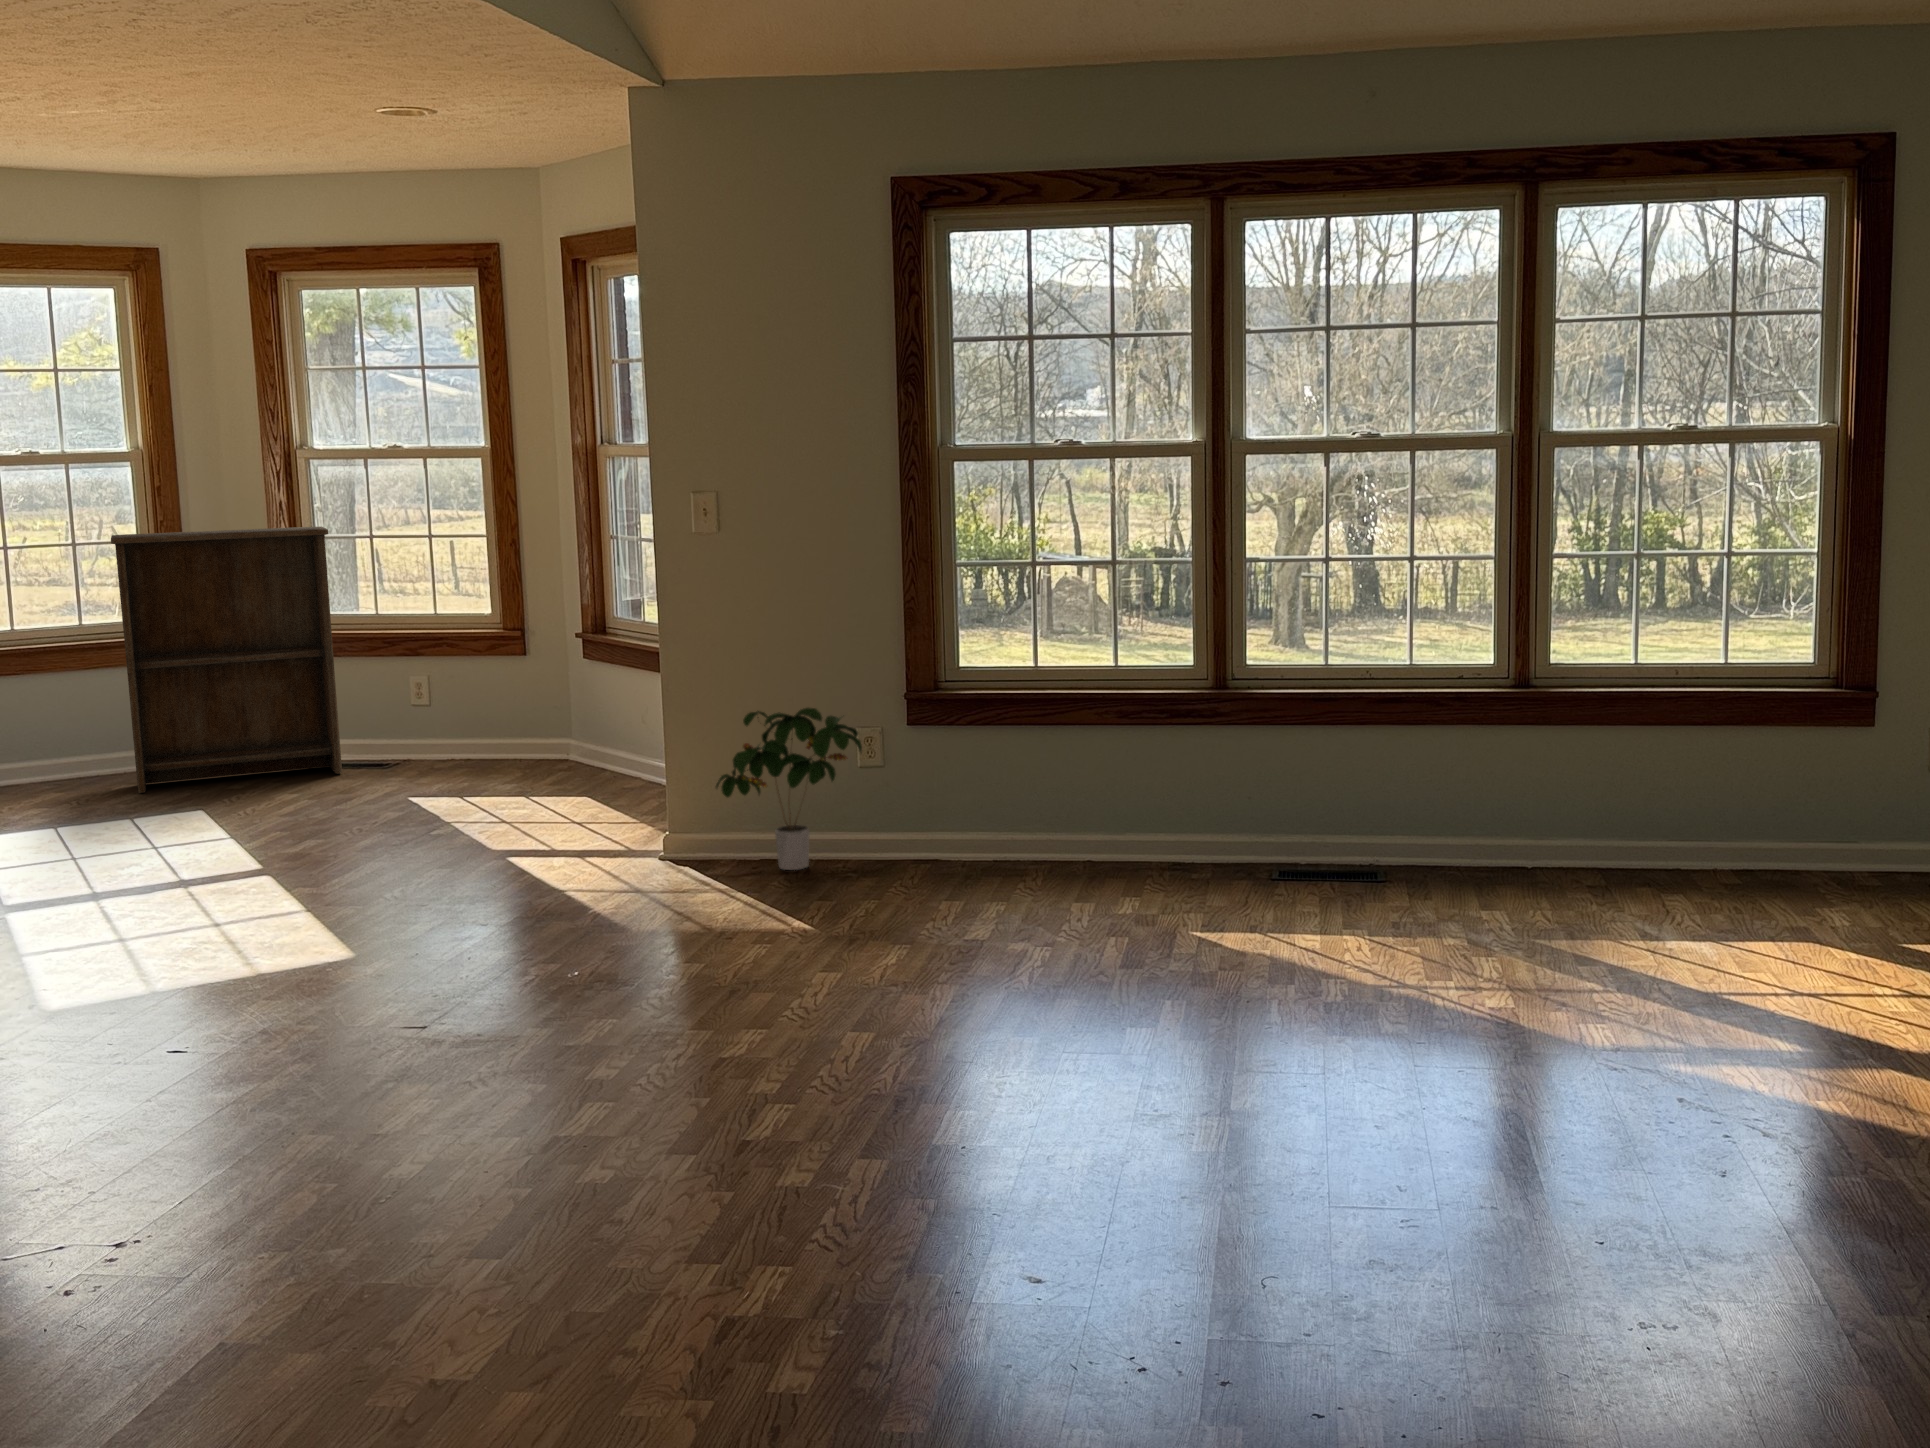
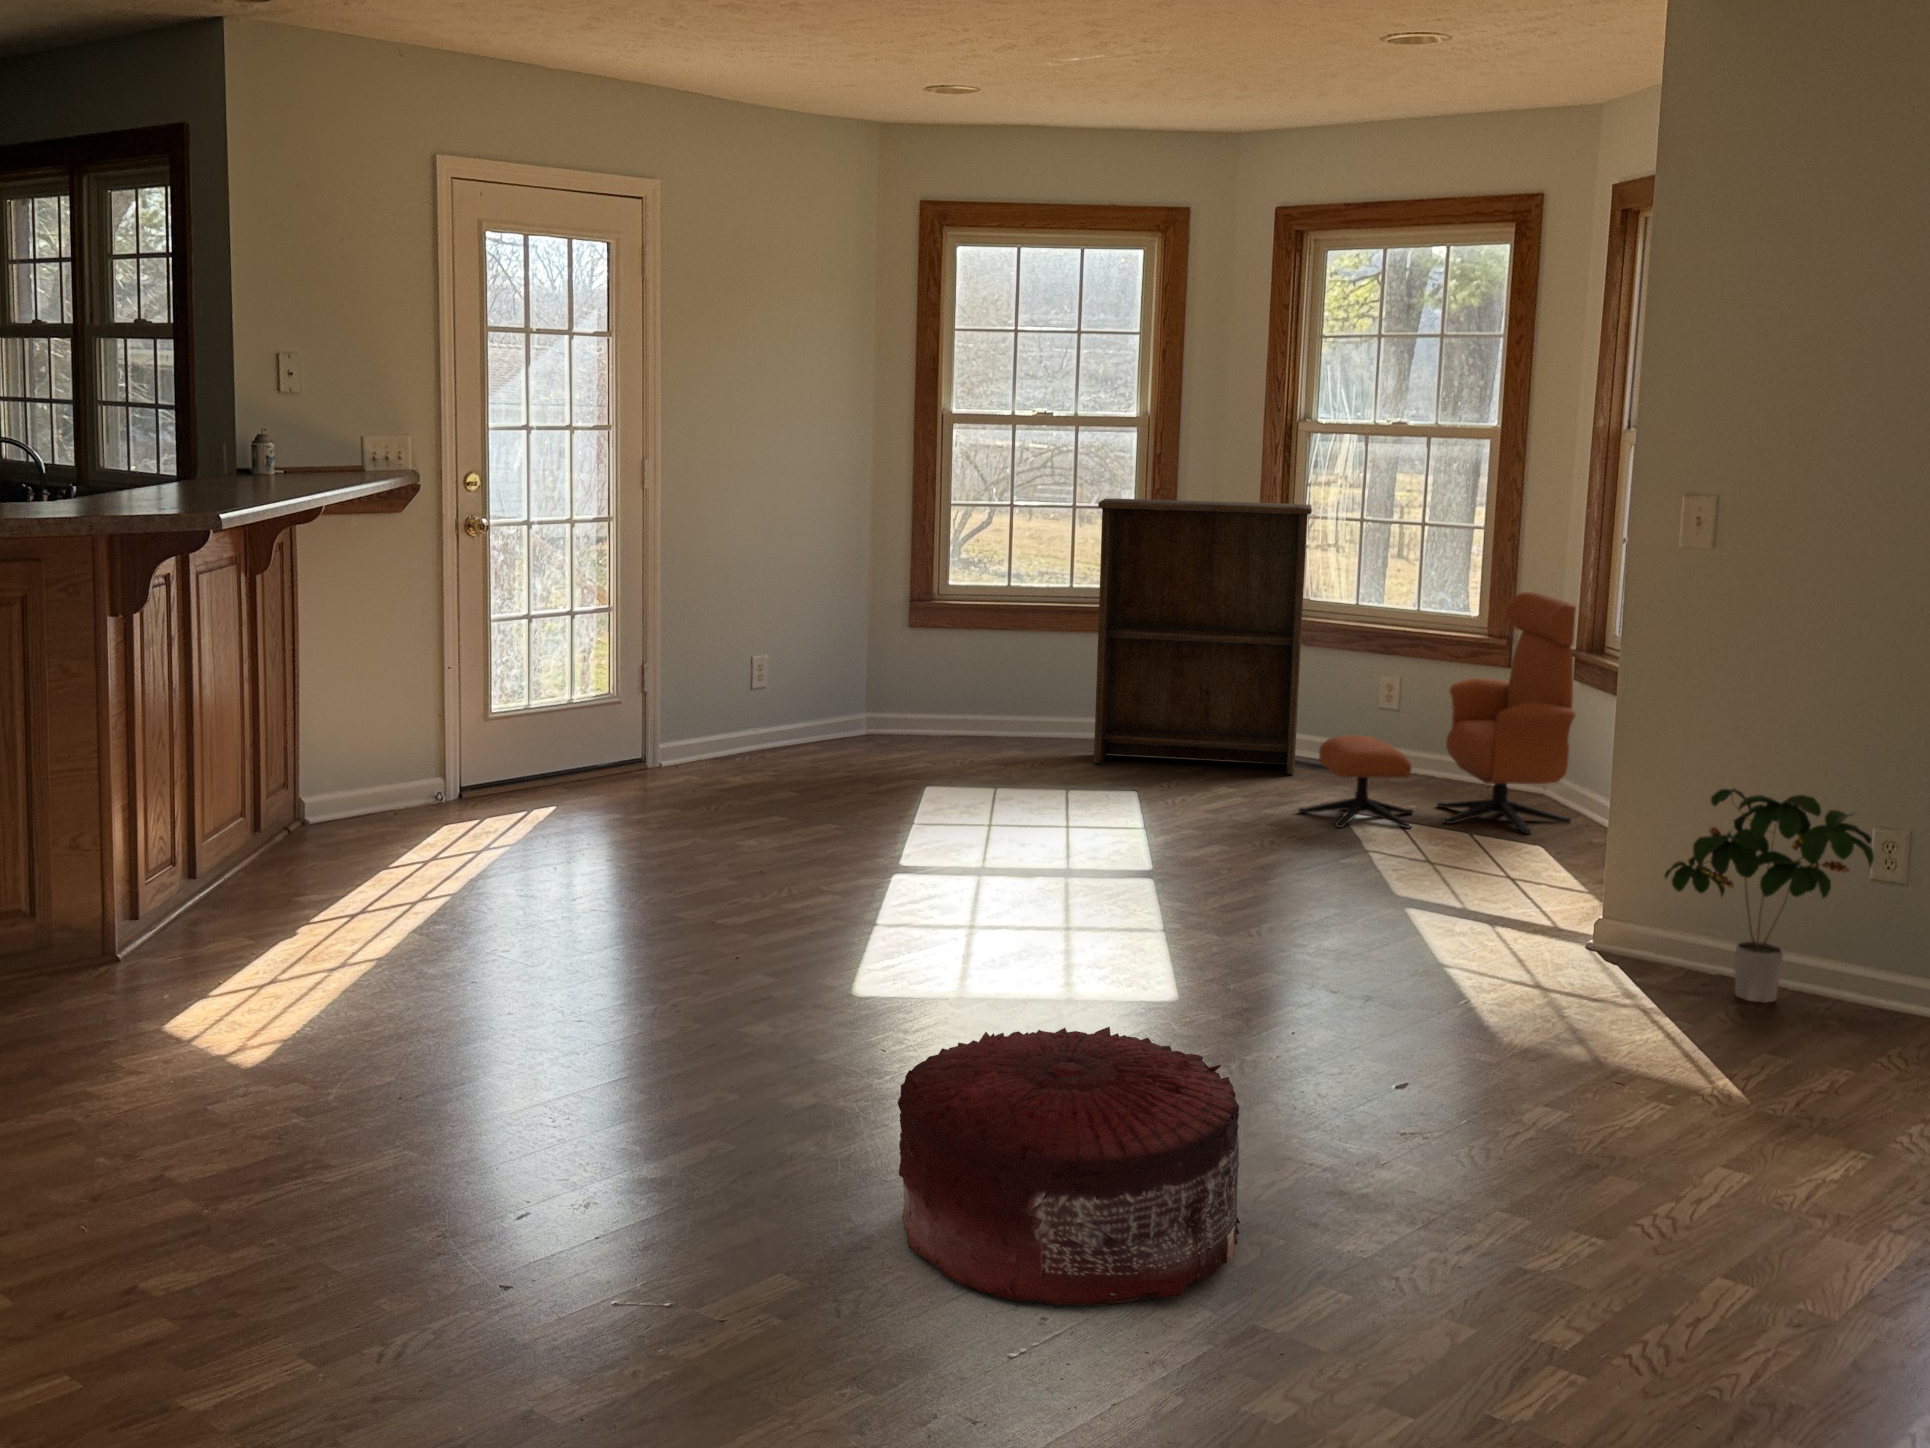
lounge chair: none [365,585,599,808] -> present [1299,592,1576,834]
pouf: none [195,966,517,1200] -> present [897,1027,1240,1306]

